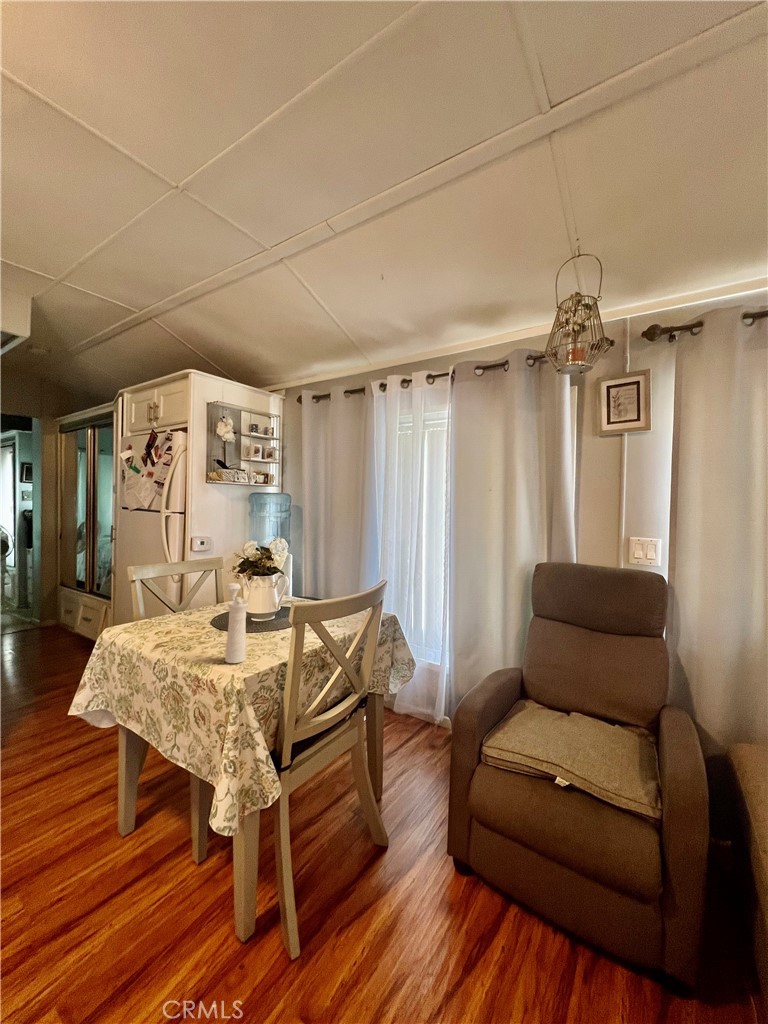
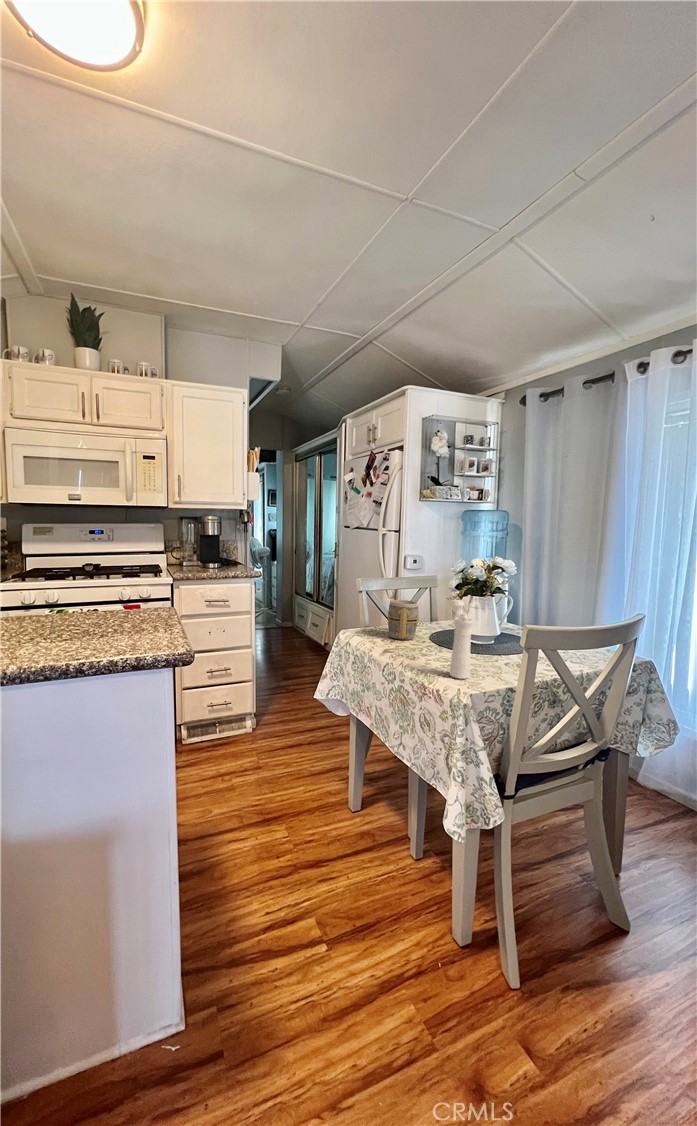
mug: none [162,586,199,629] -> present [387,600,419,640]

